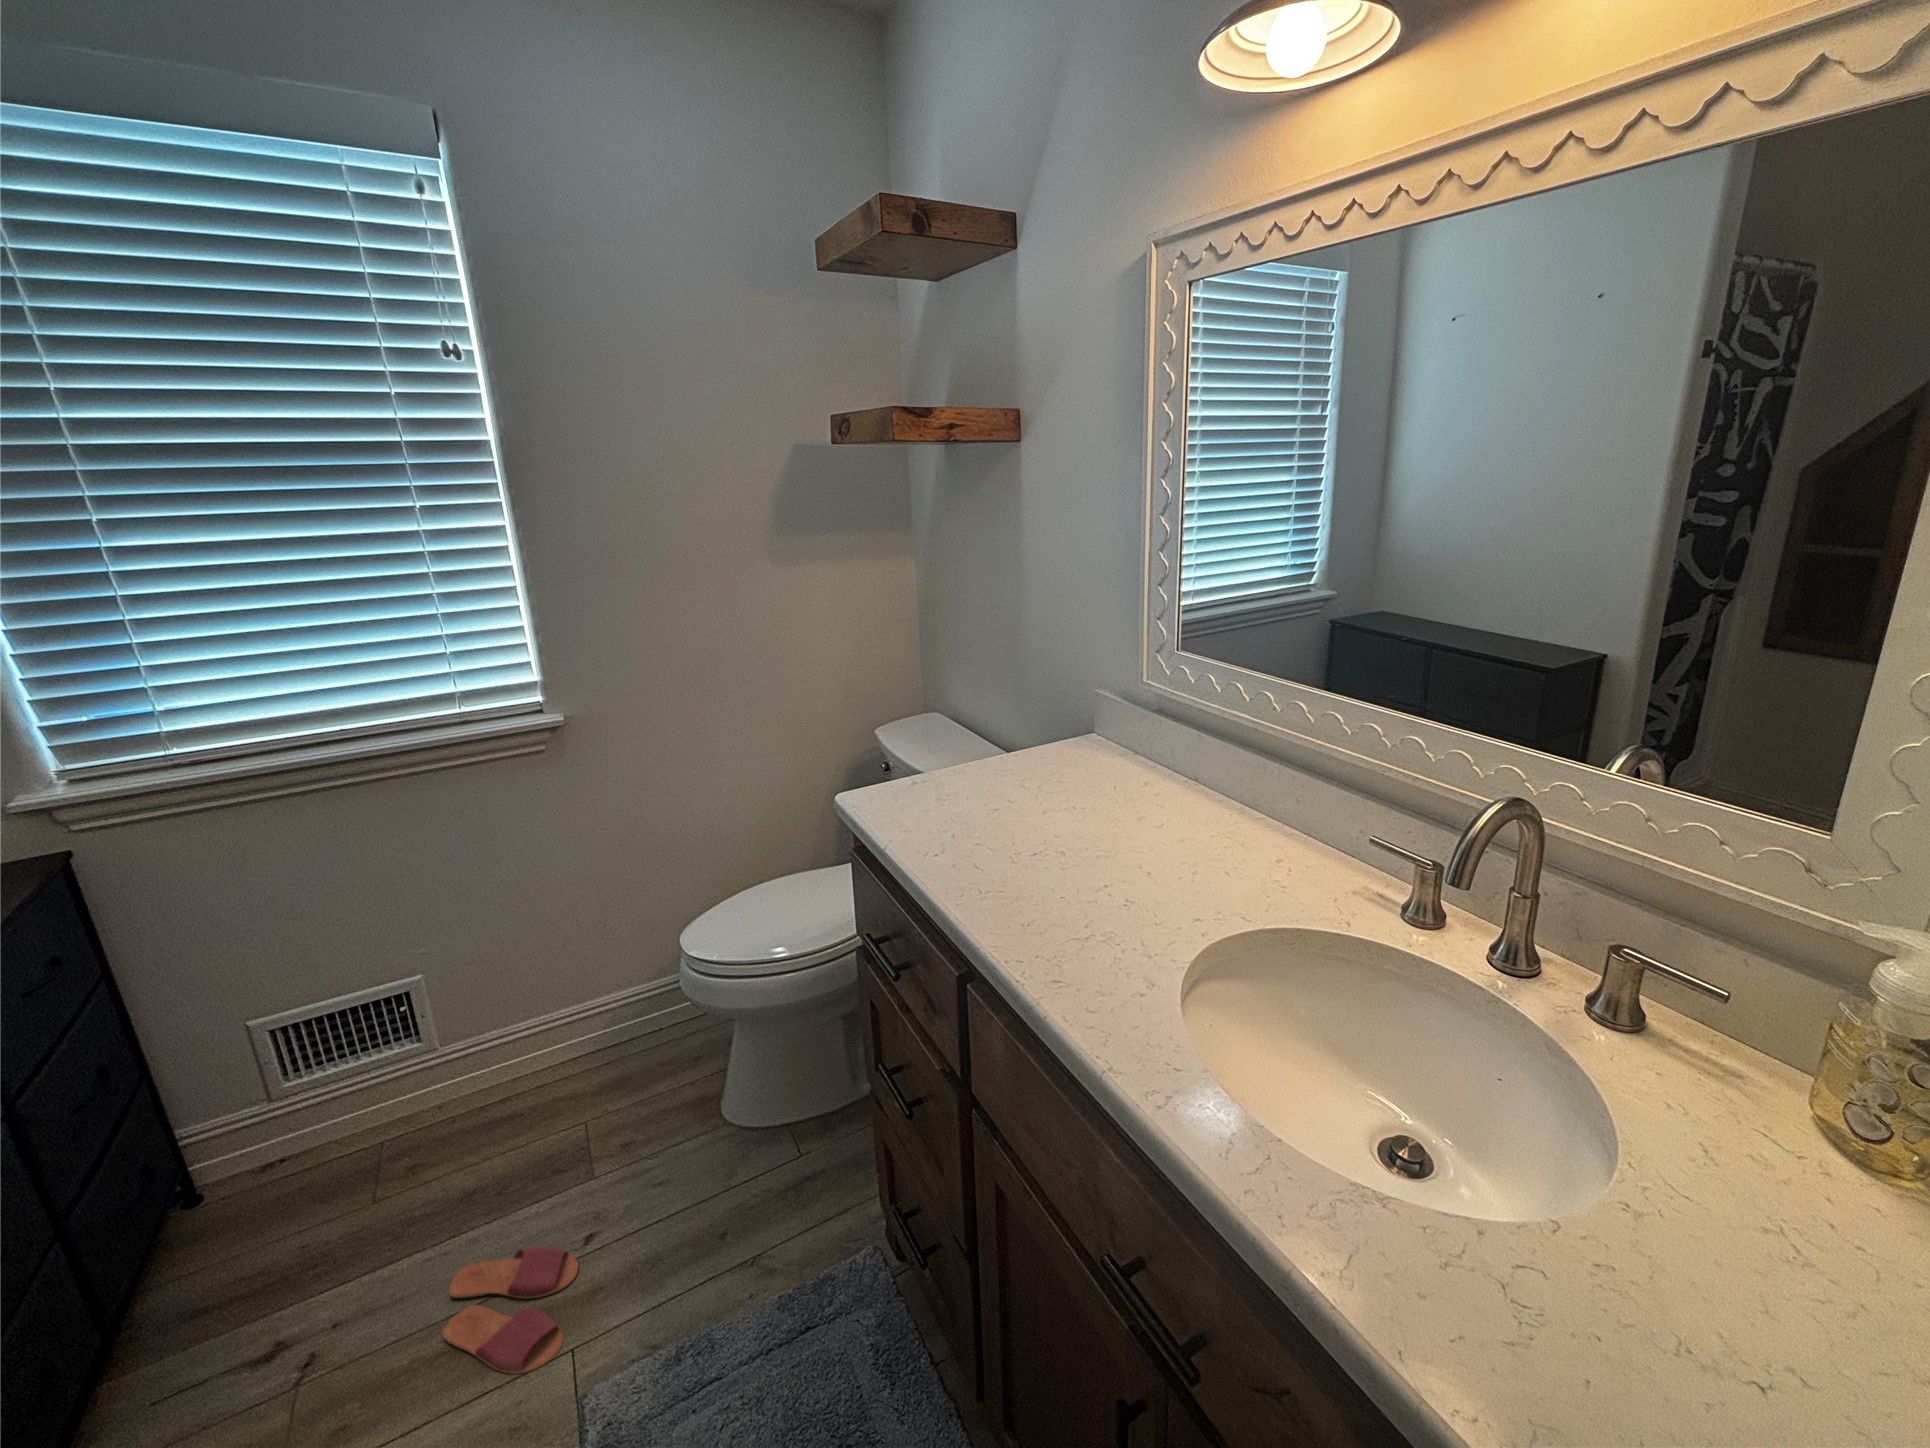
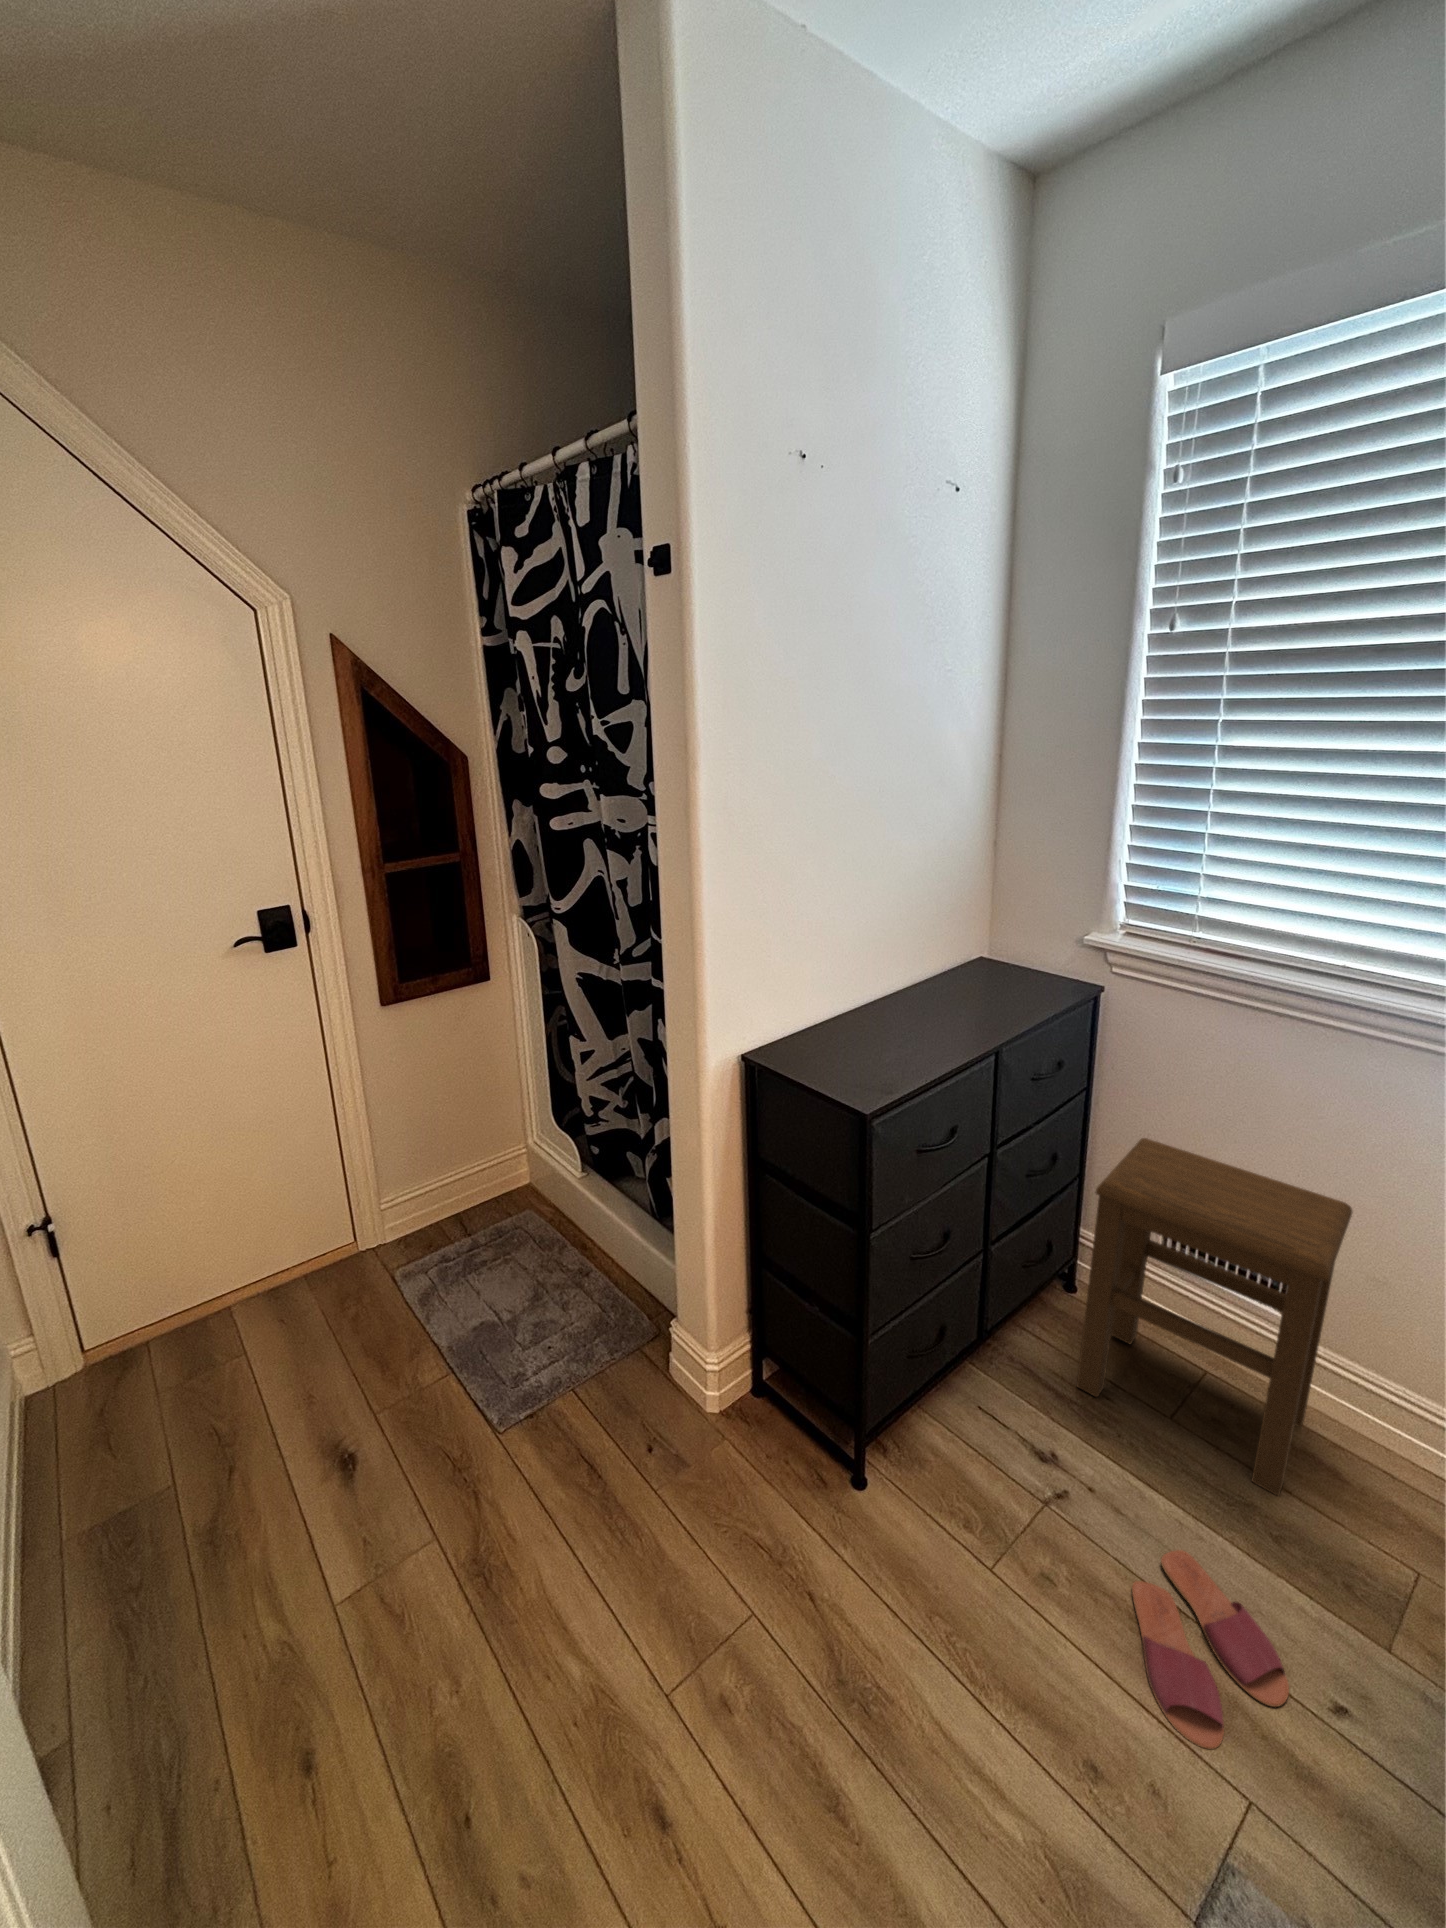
stool: none [203,918,494,1270] -> present [1077,1138,1353,1496]

